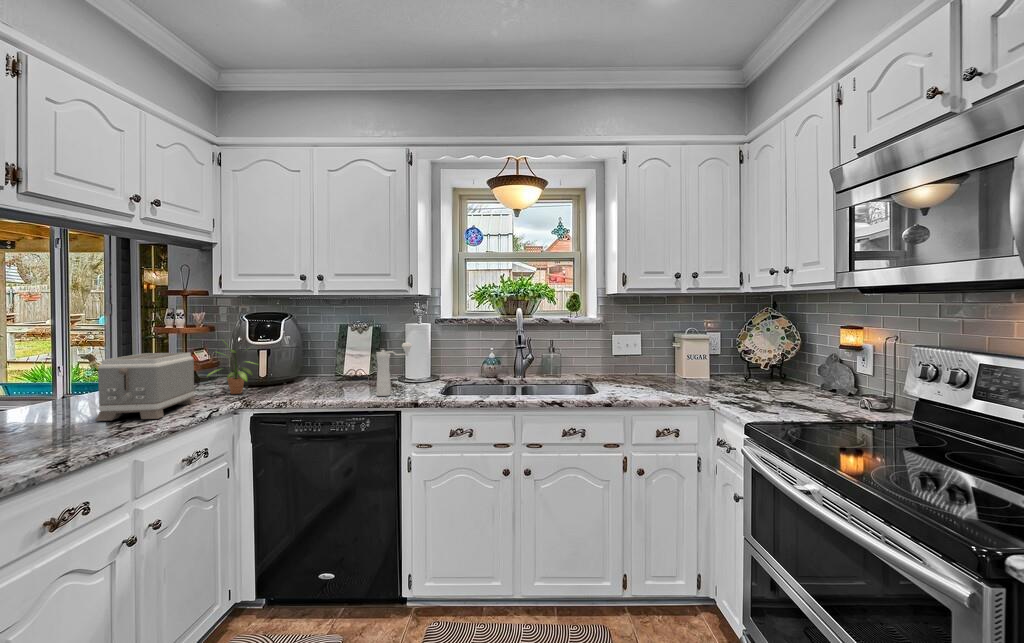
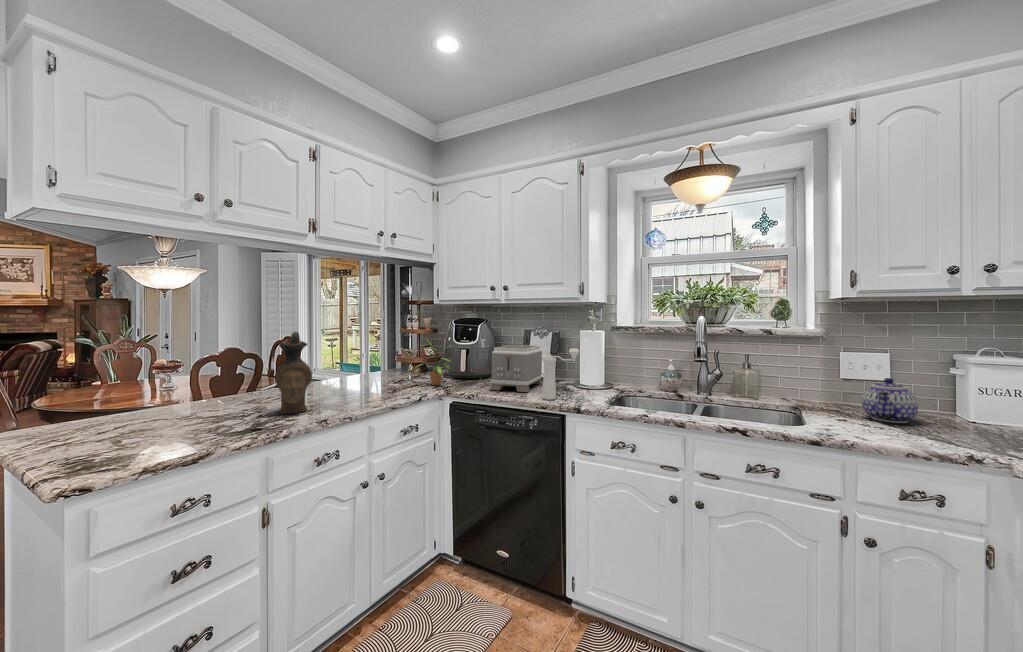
ceramic pitcher: none [42,337,98,444] -> present [275,332,312,413]
toaster: present [95,353,196,421] -> present [490,345,543,392]
teapot: none [632,354,664,387] -> present [862,378,918,423]

